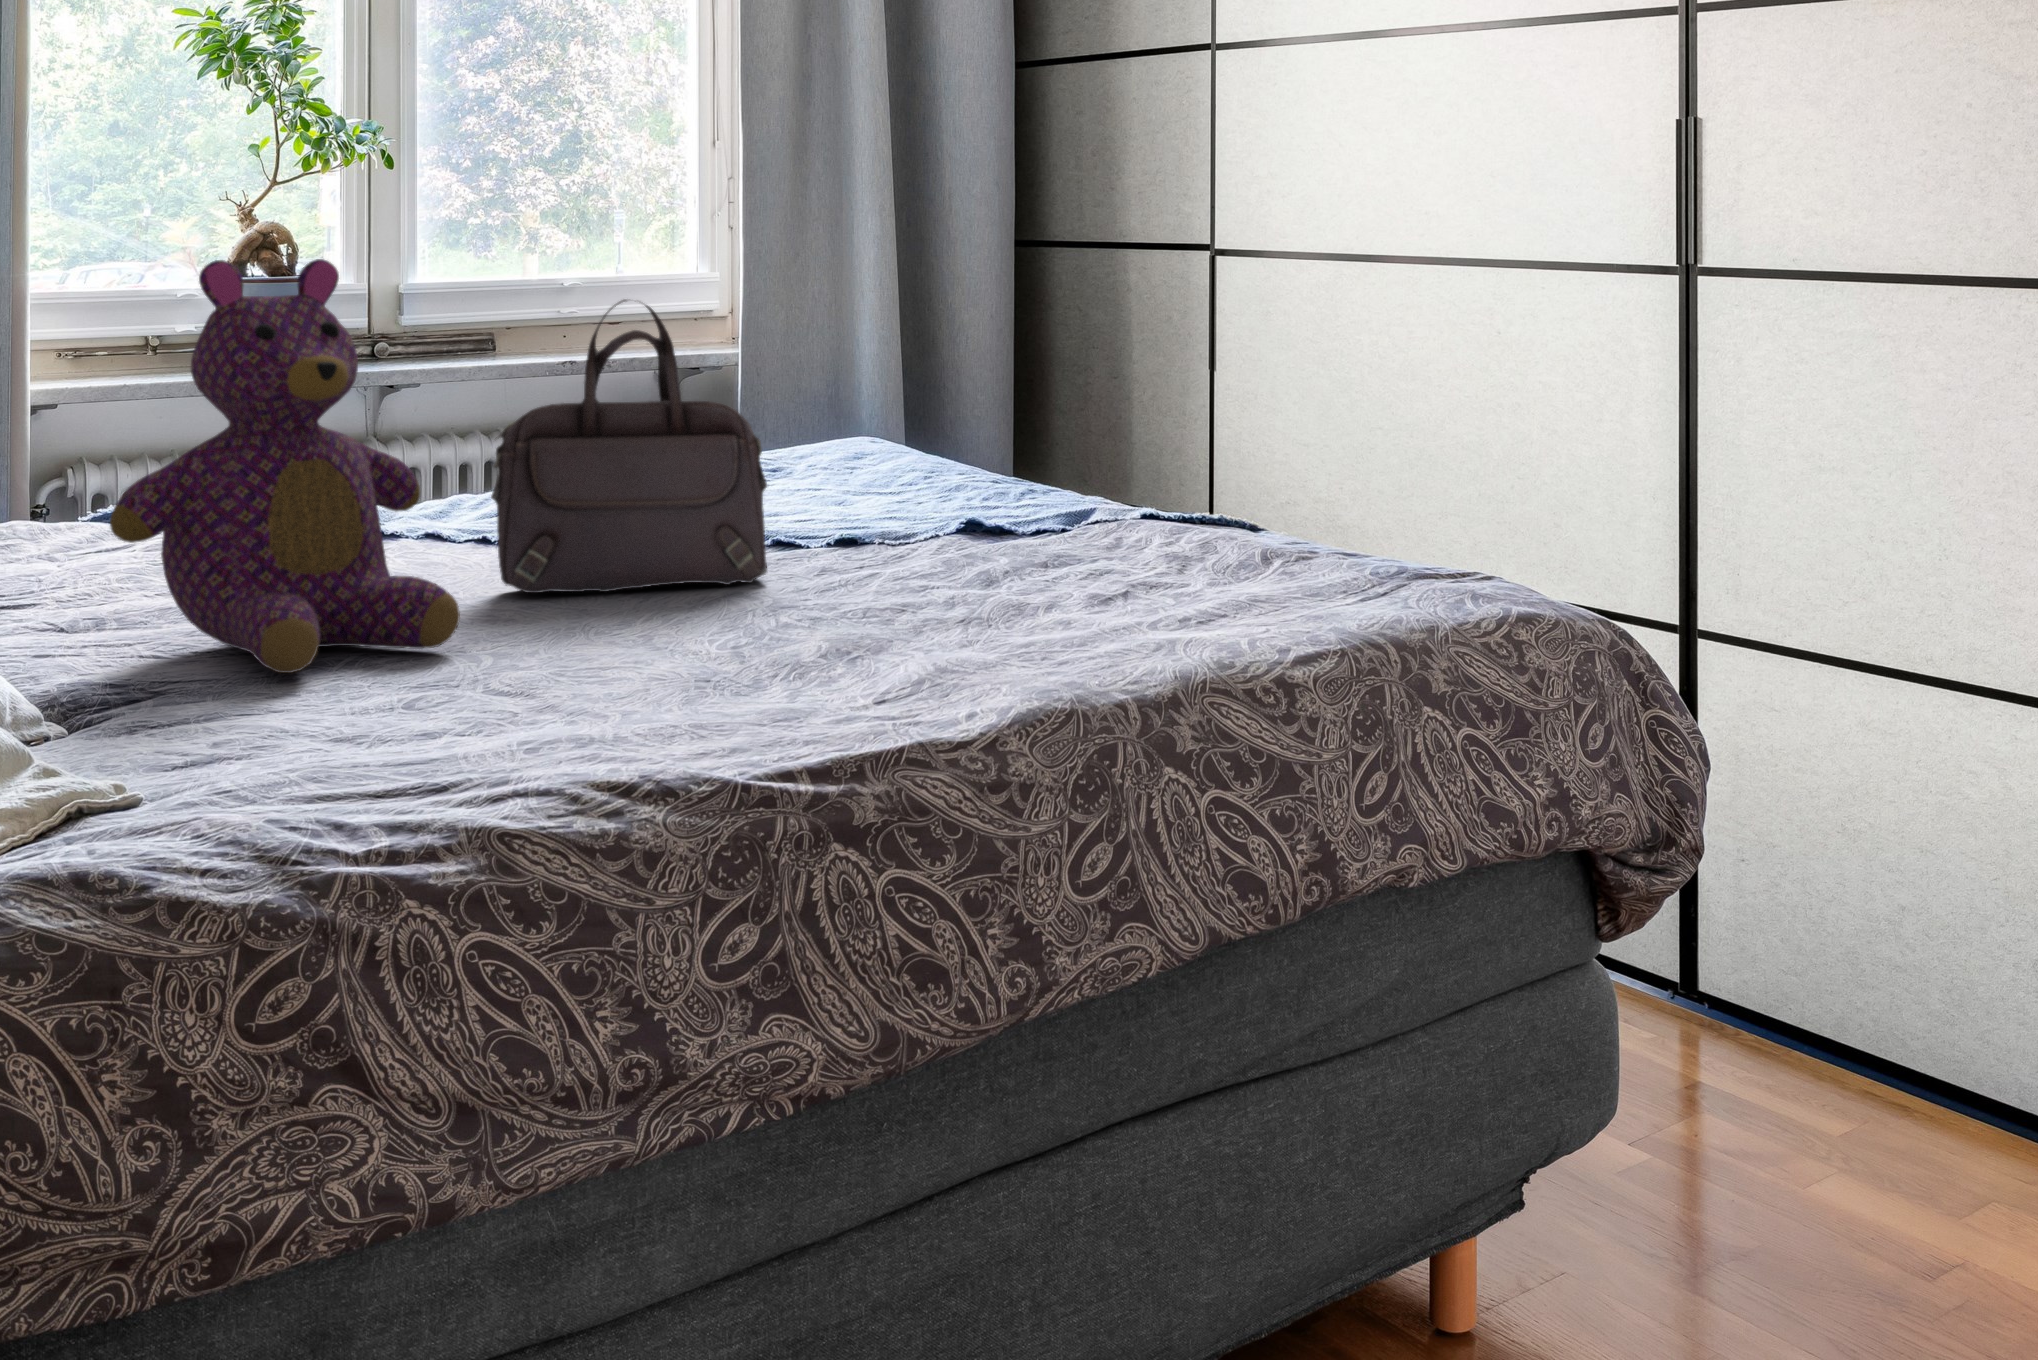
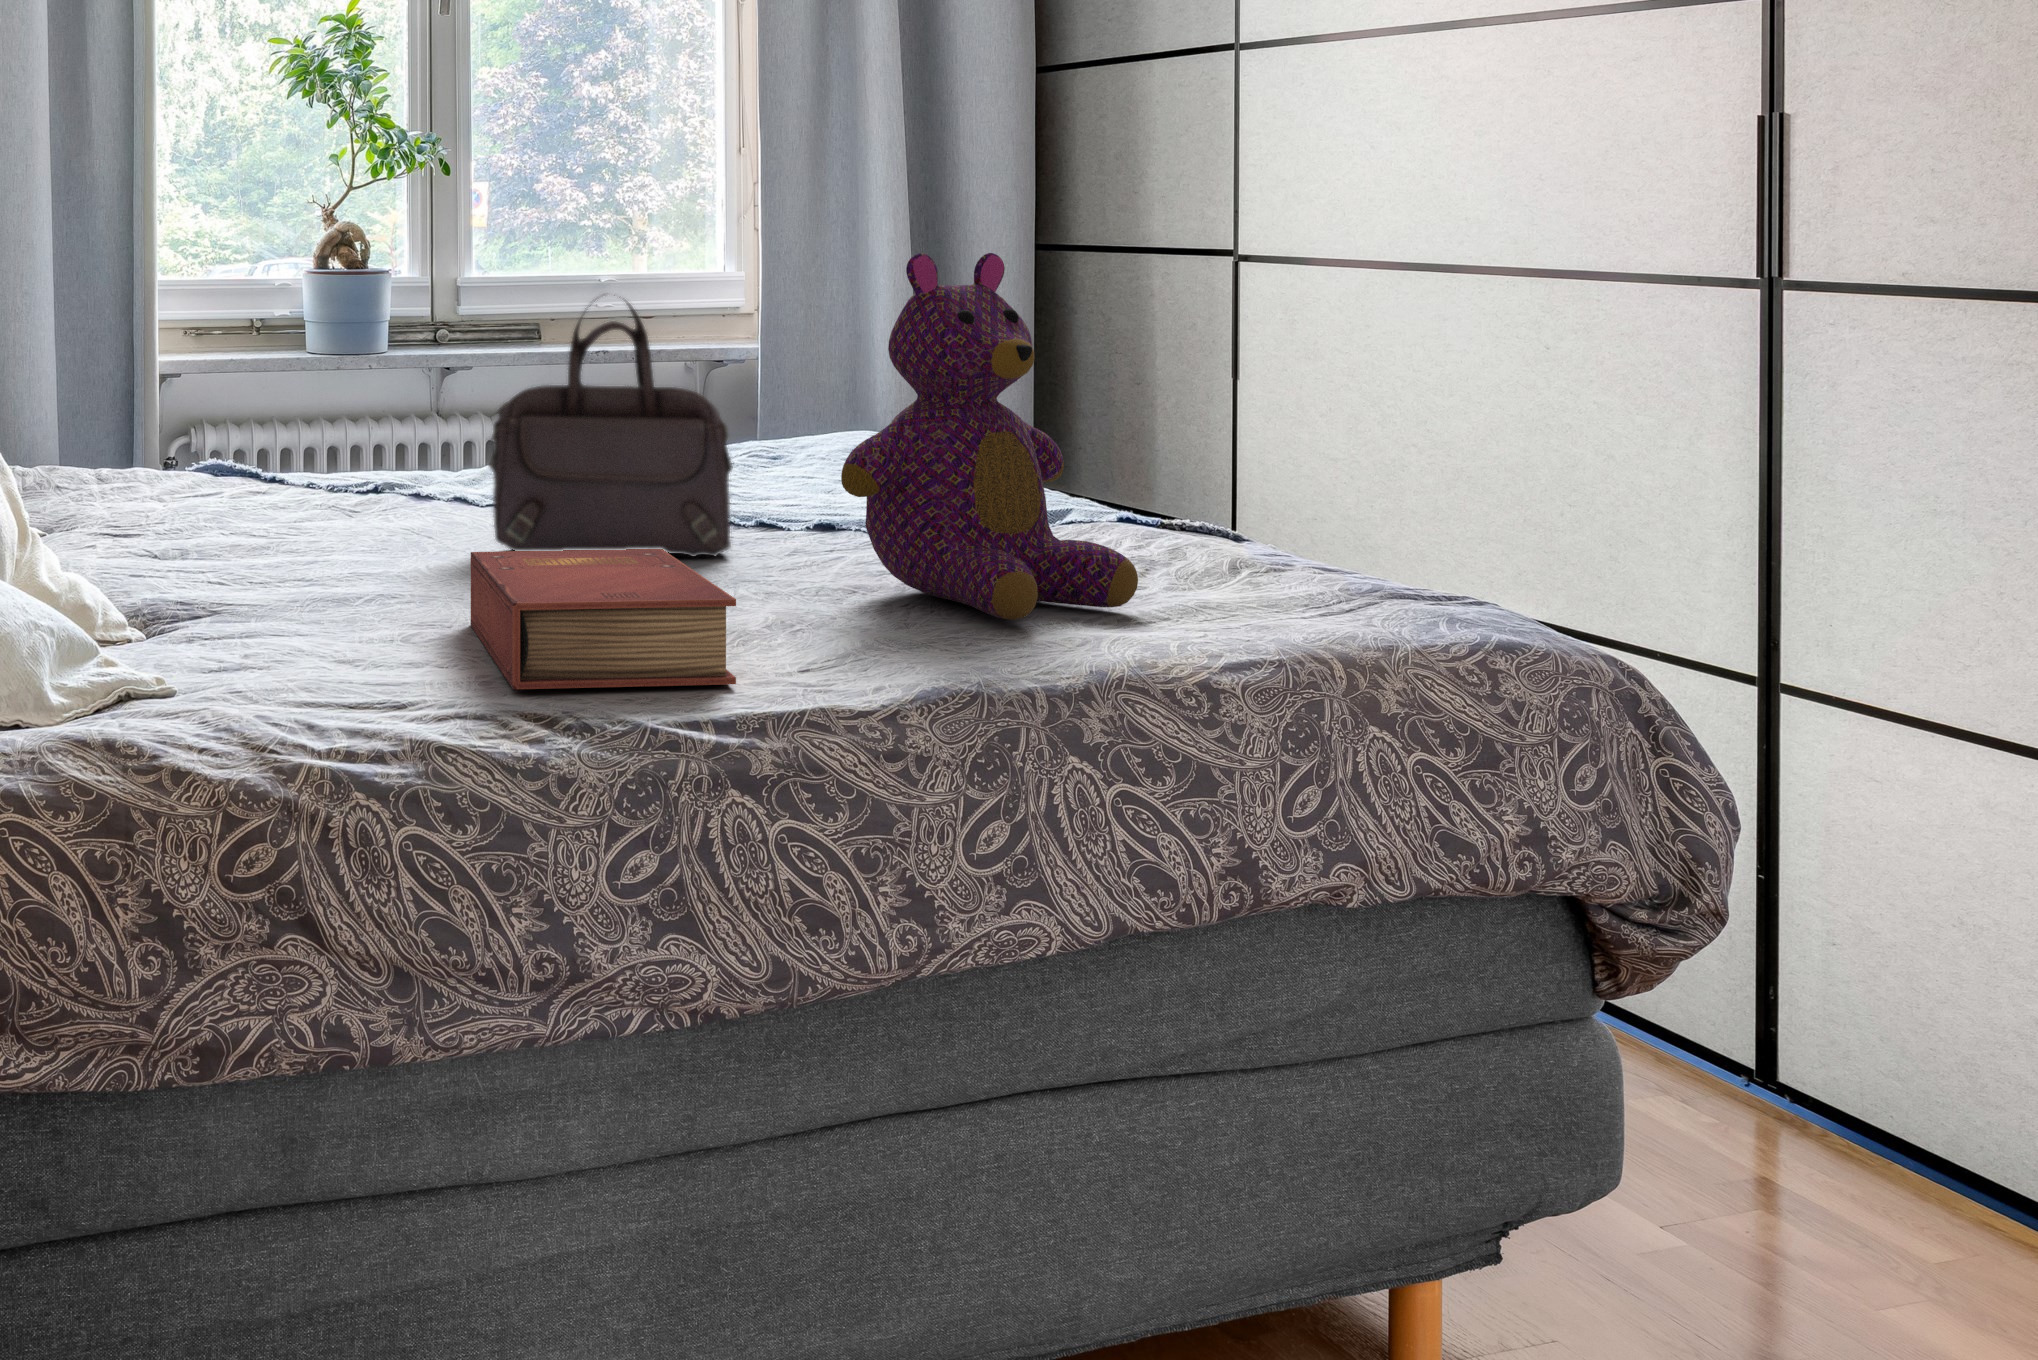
teddy bear: present [110,259,460,673] -> present [841,253,1138,620]
book: none [496,581,822,756] -> present [471,549,736,689]

